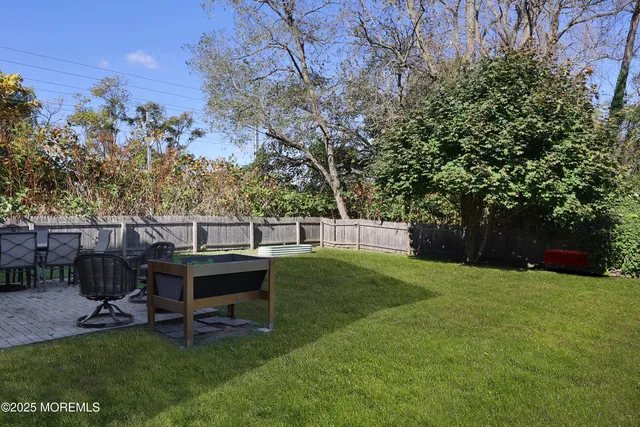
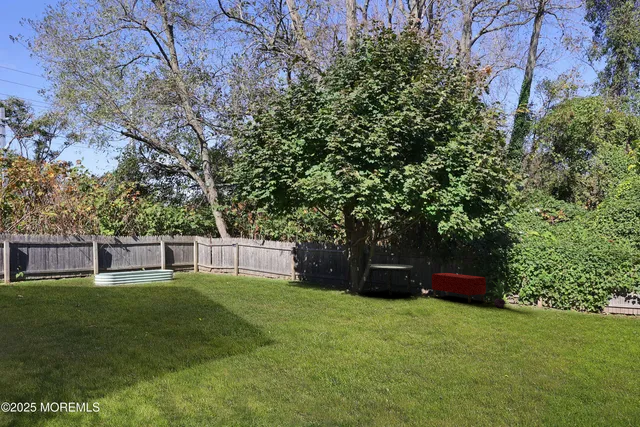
round table: none [486,242,526,267] -> present [369,264,412,295]
decorative plant: none [592,254,620,277] -> present [493,279,505,308]

